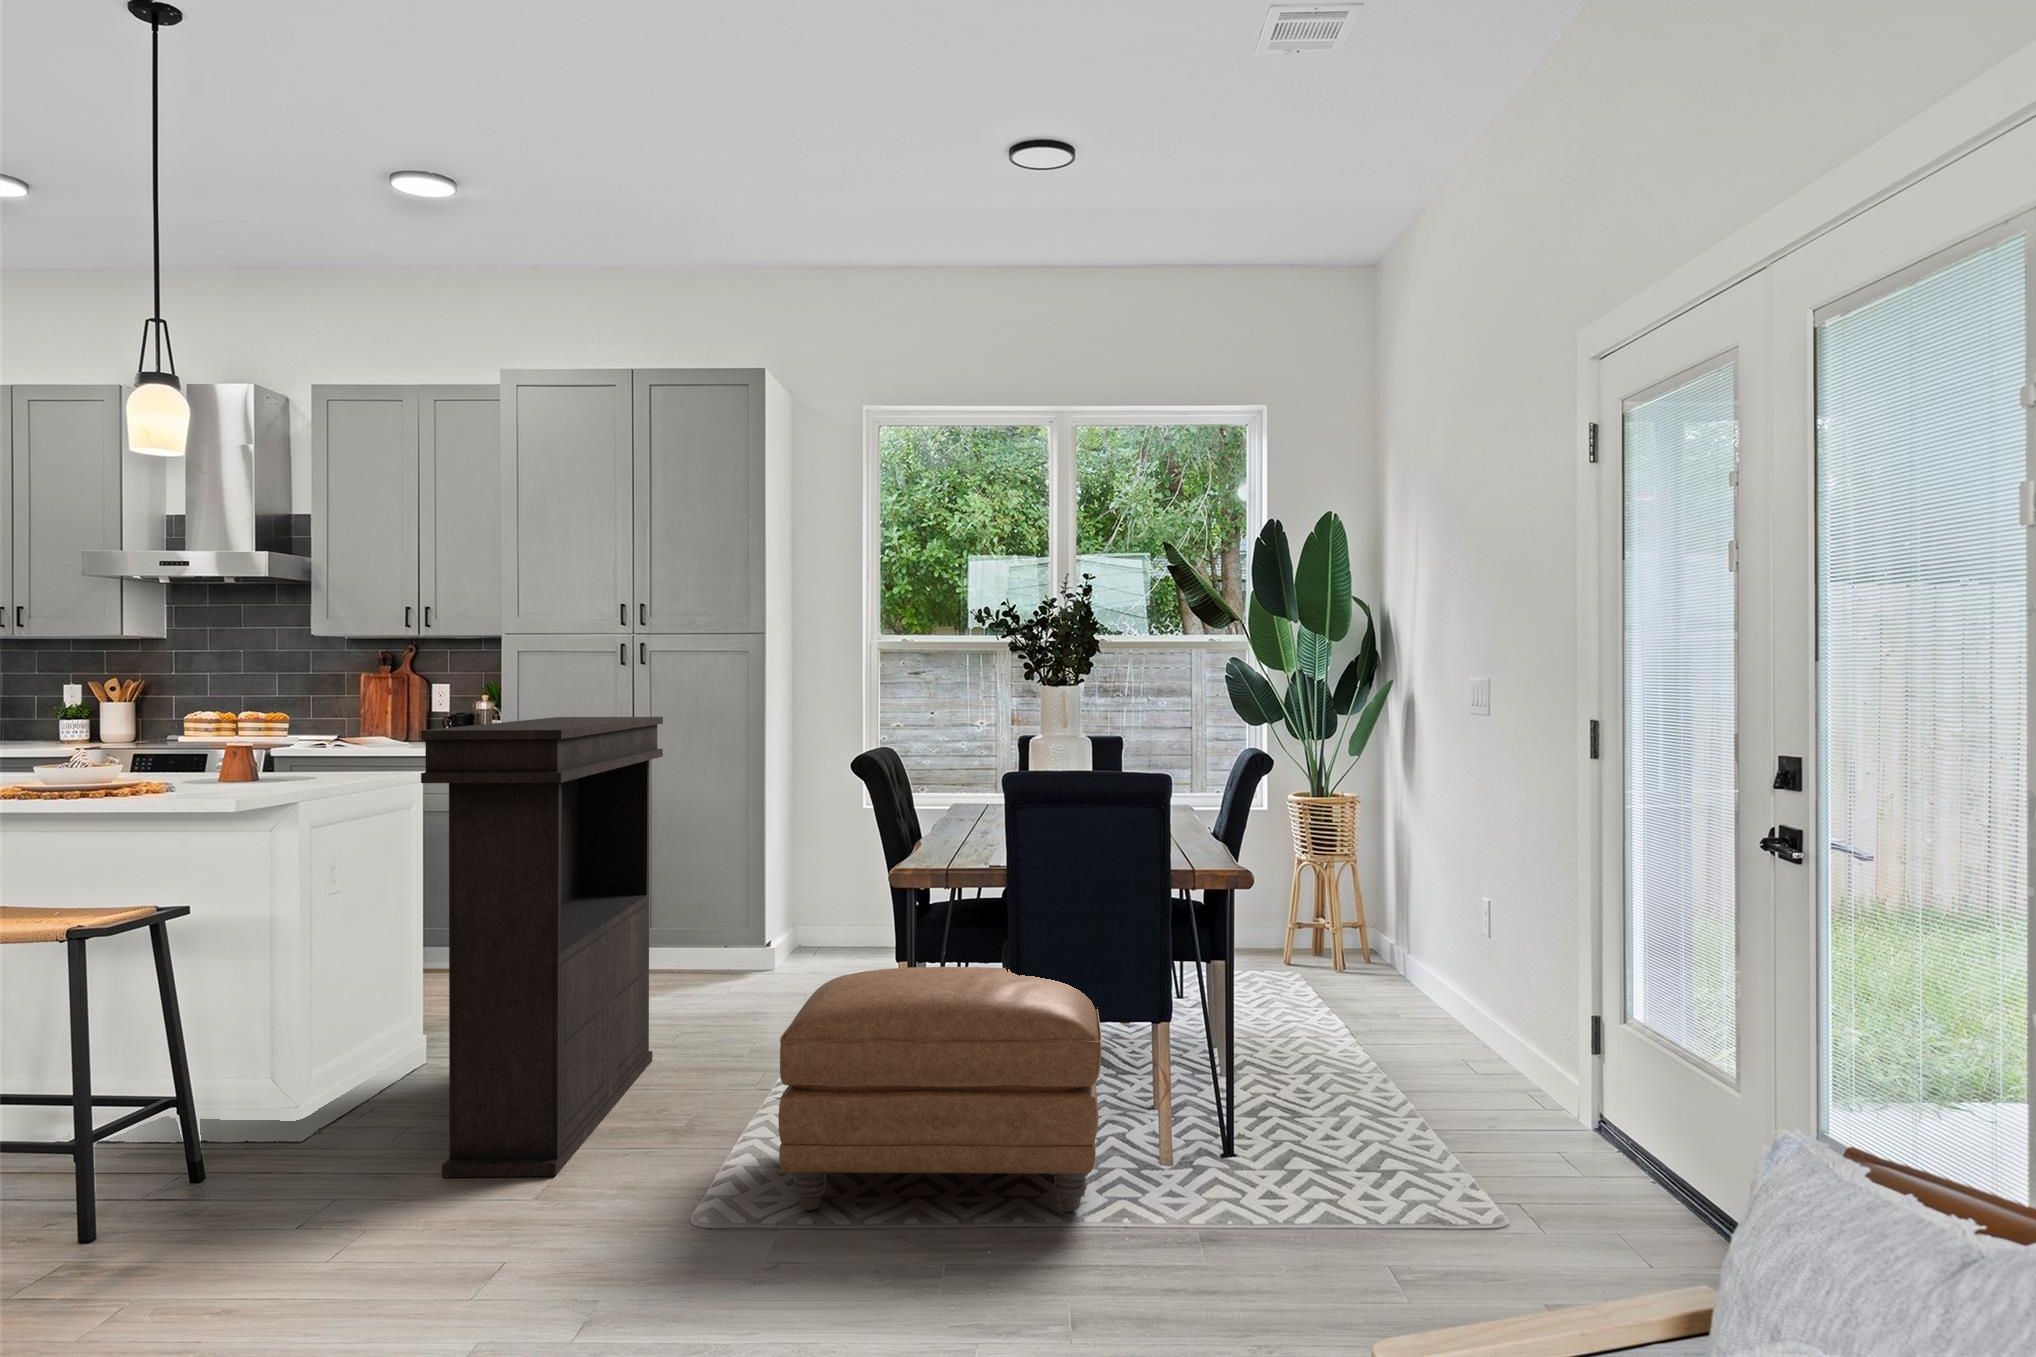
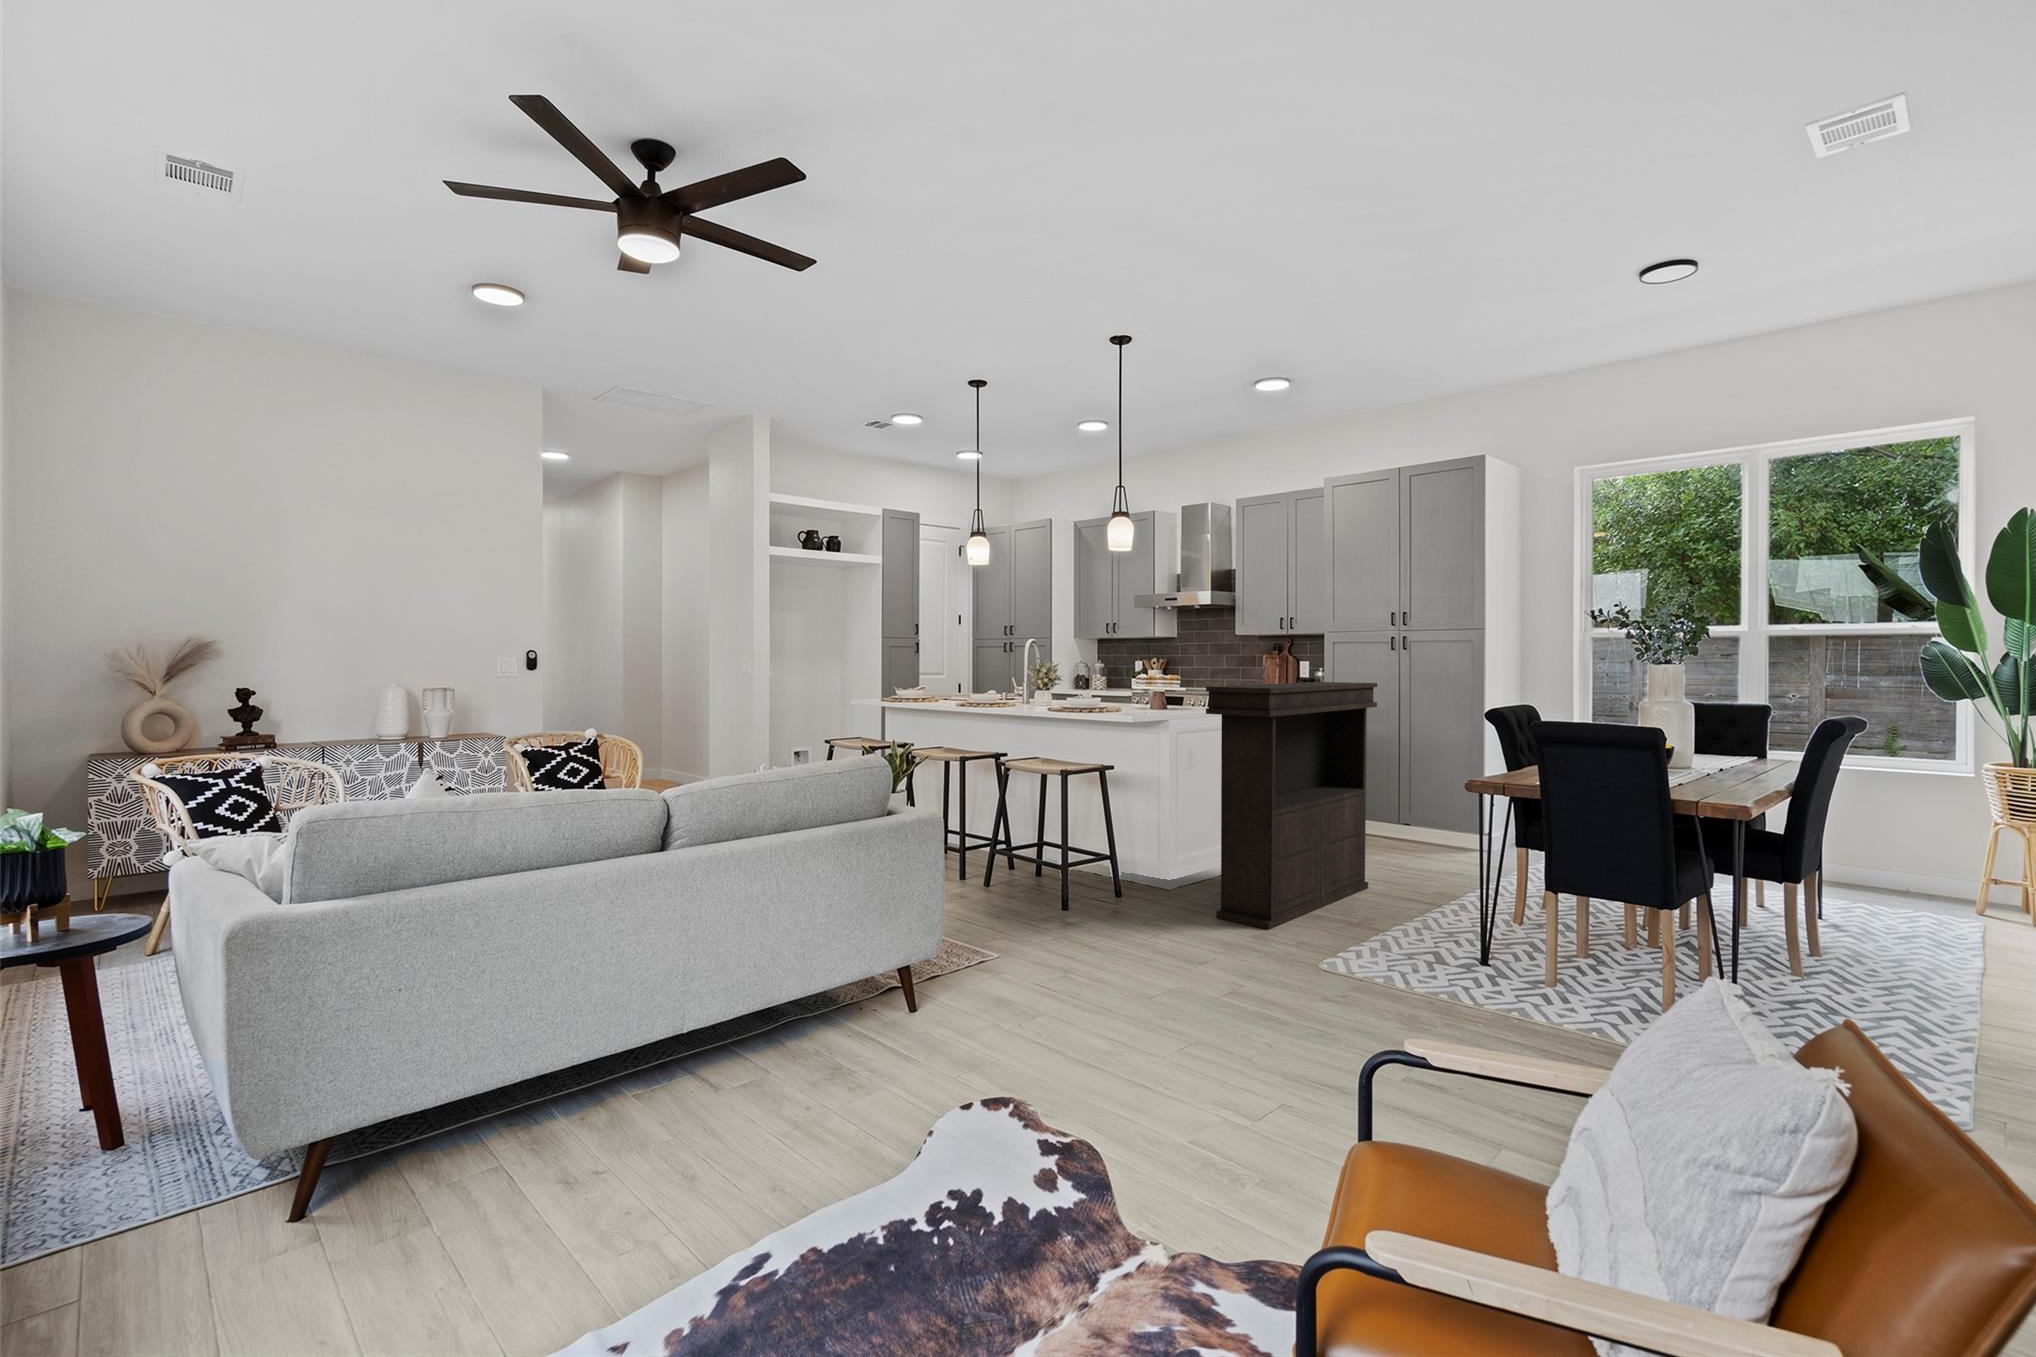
ottoman: present [779,967,1102,1212] -> none [1366,844,1618,1017]

